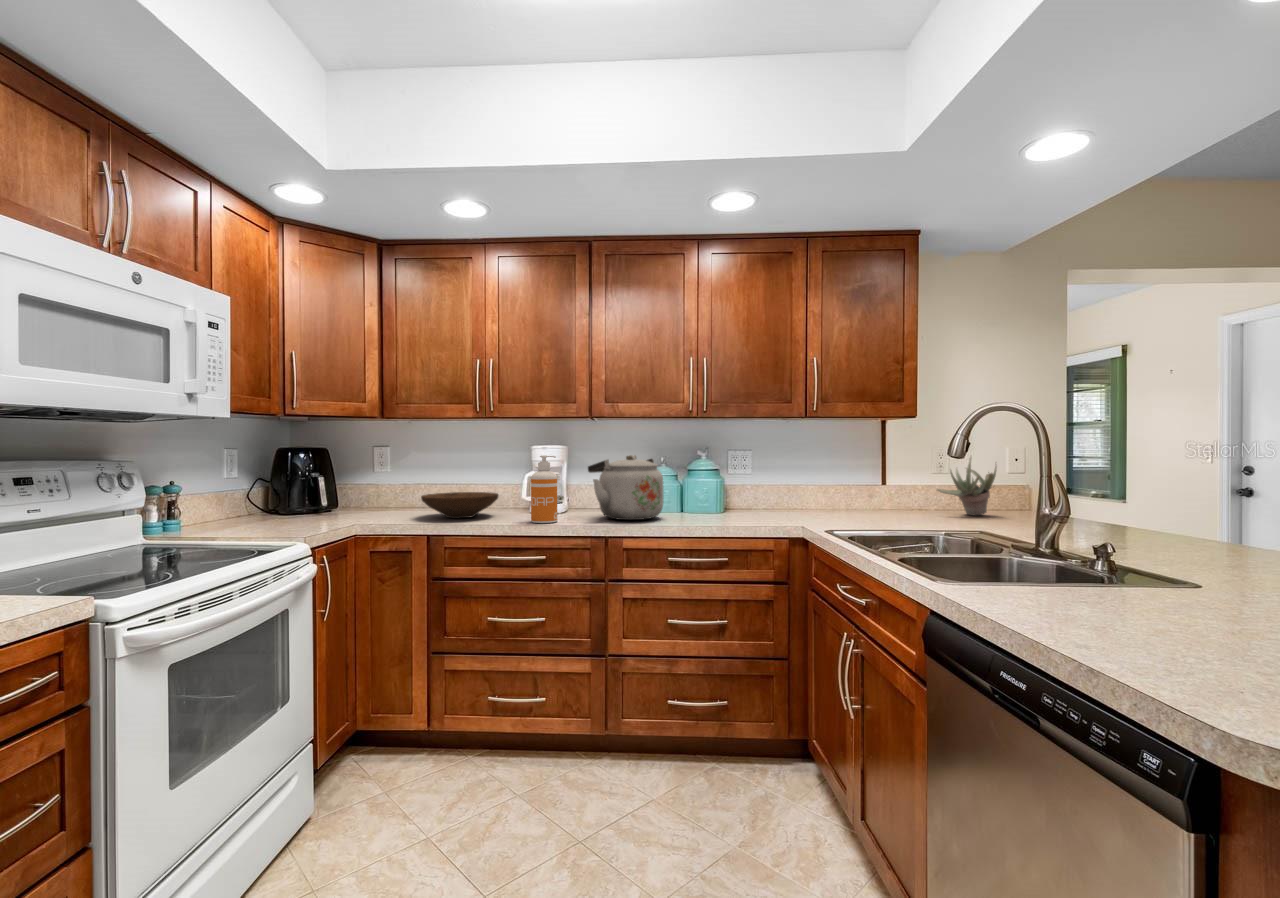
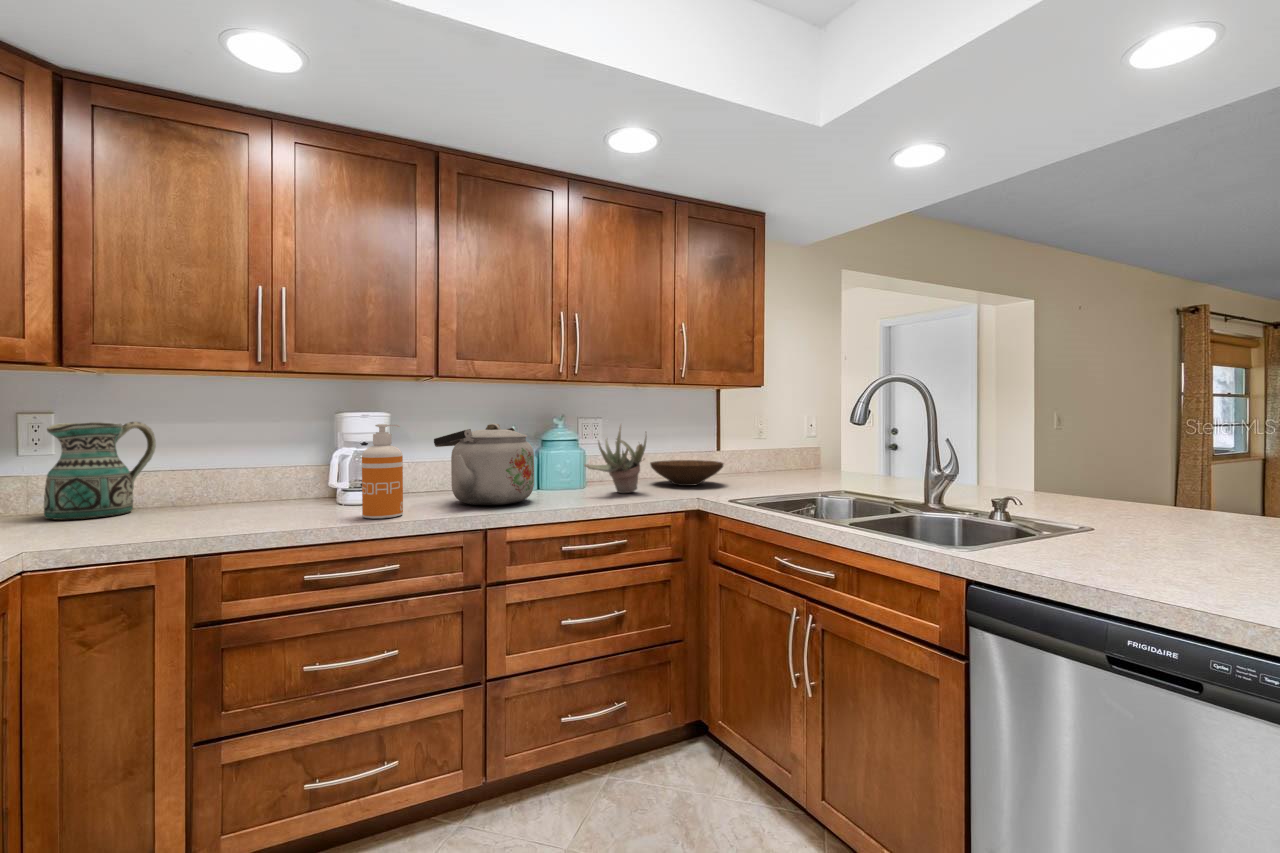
ceramic pitcher: none [380,452,435,511] -> present [44,422,156,520]
succulent plant: present [937,457,997,515] -> present [584,425,647,493]
wooden bowl: present [421,492,498,518] -> present [650,460,723,486]

